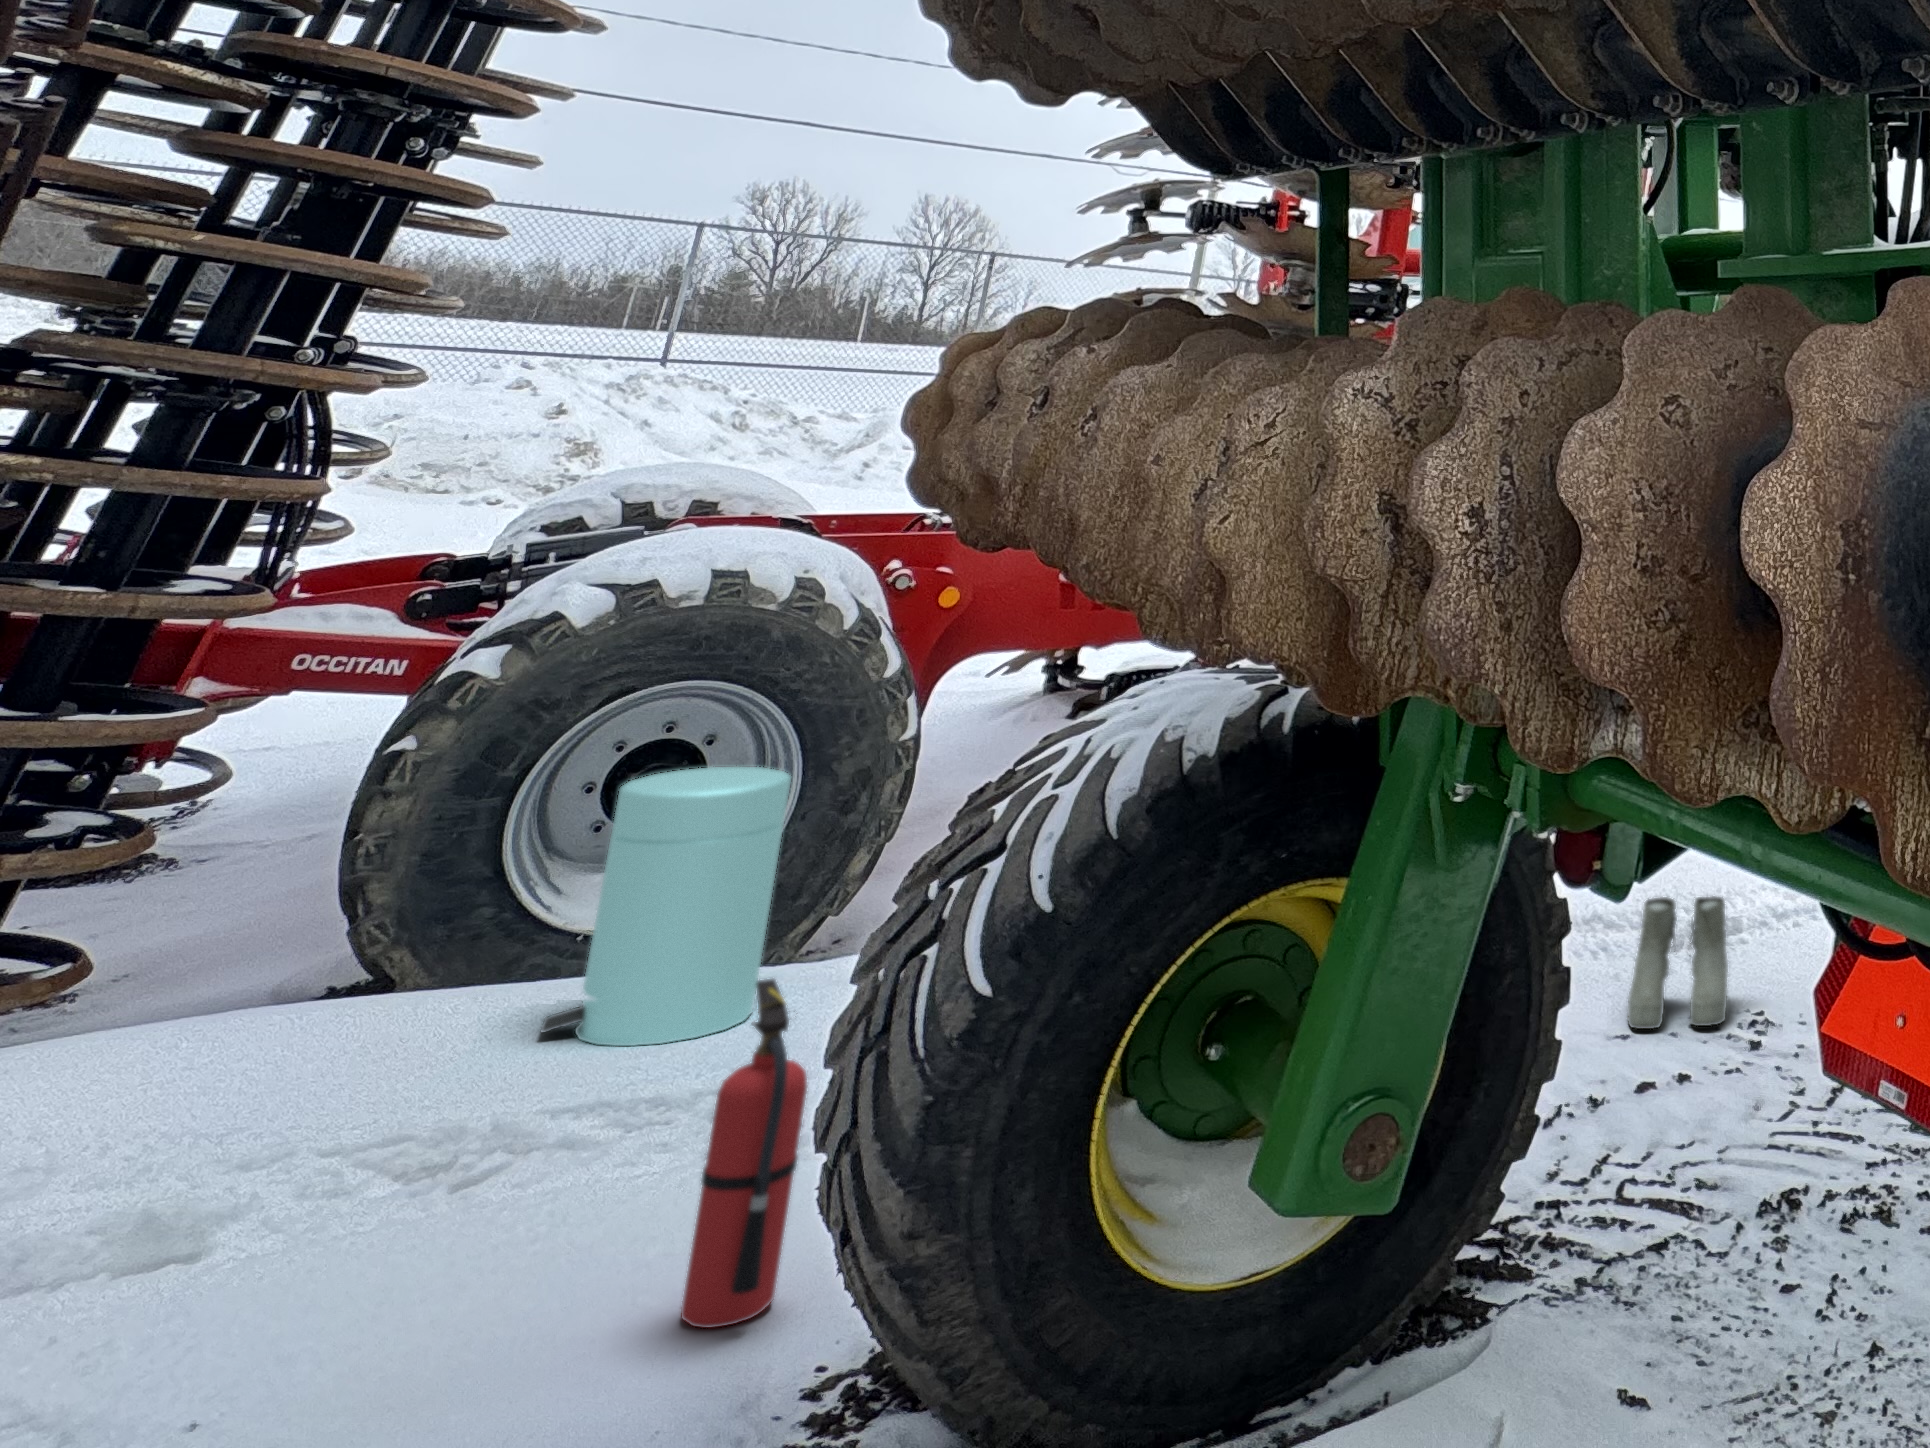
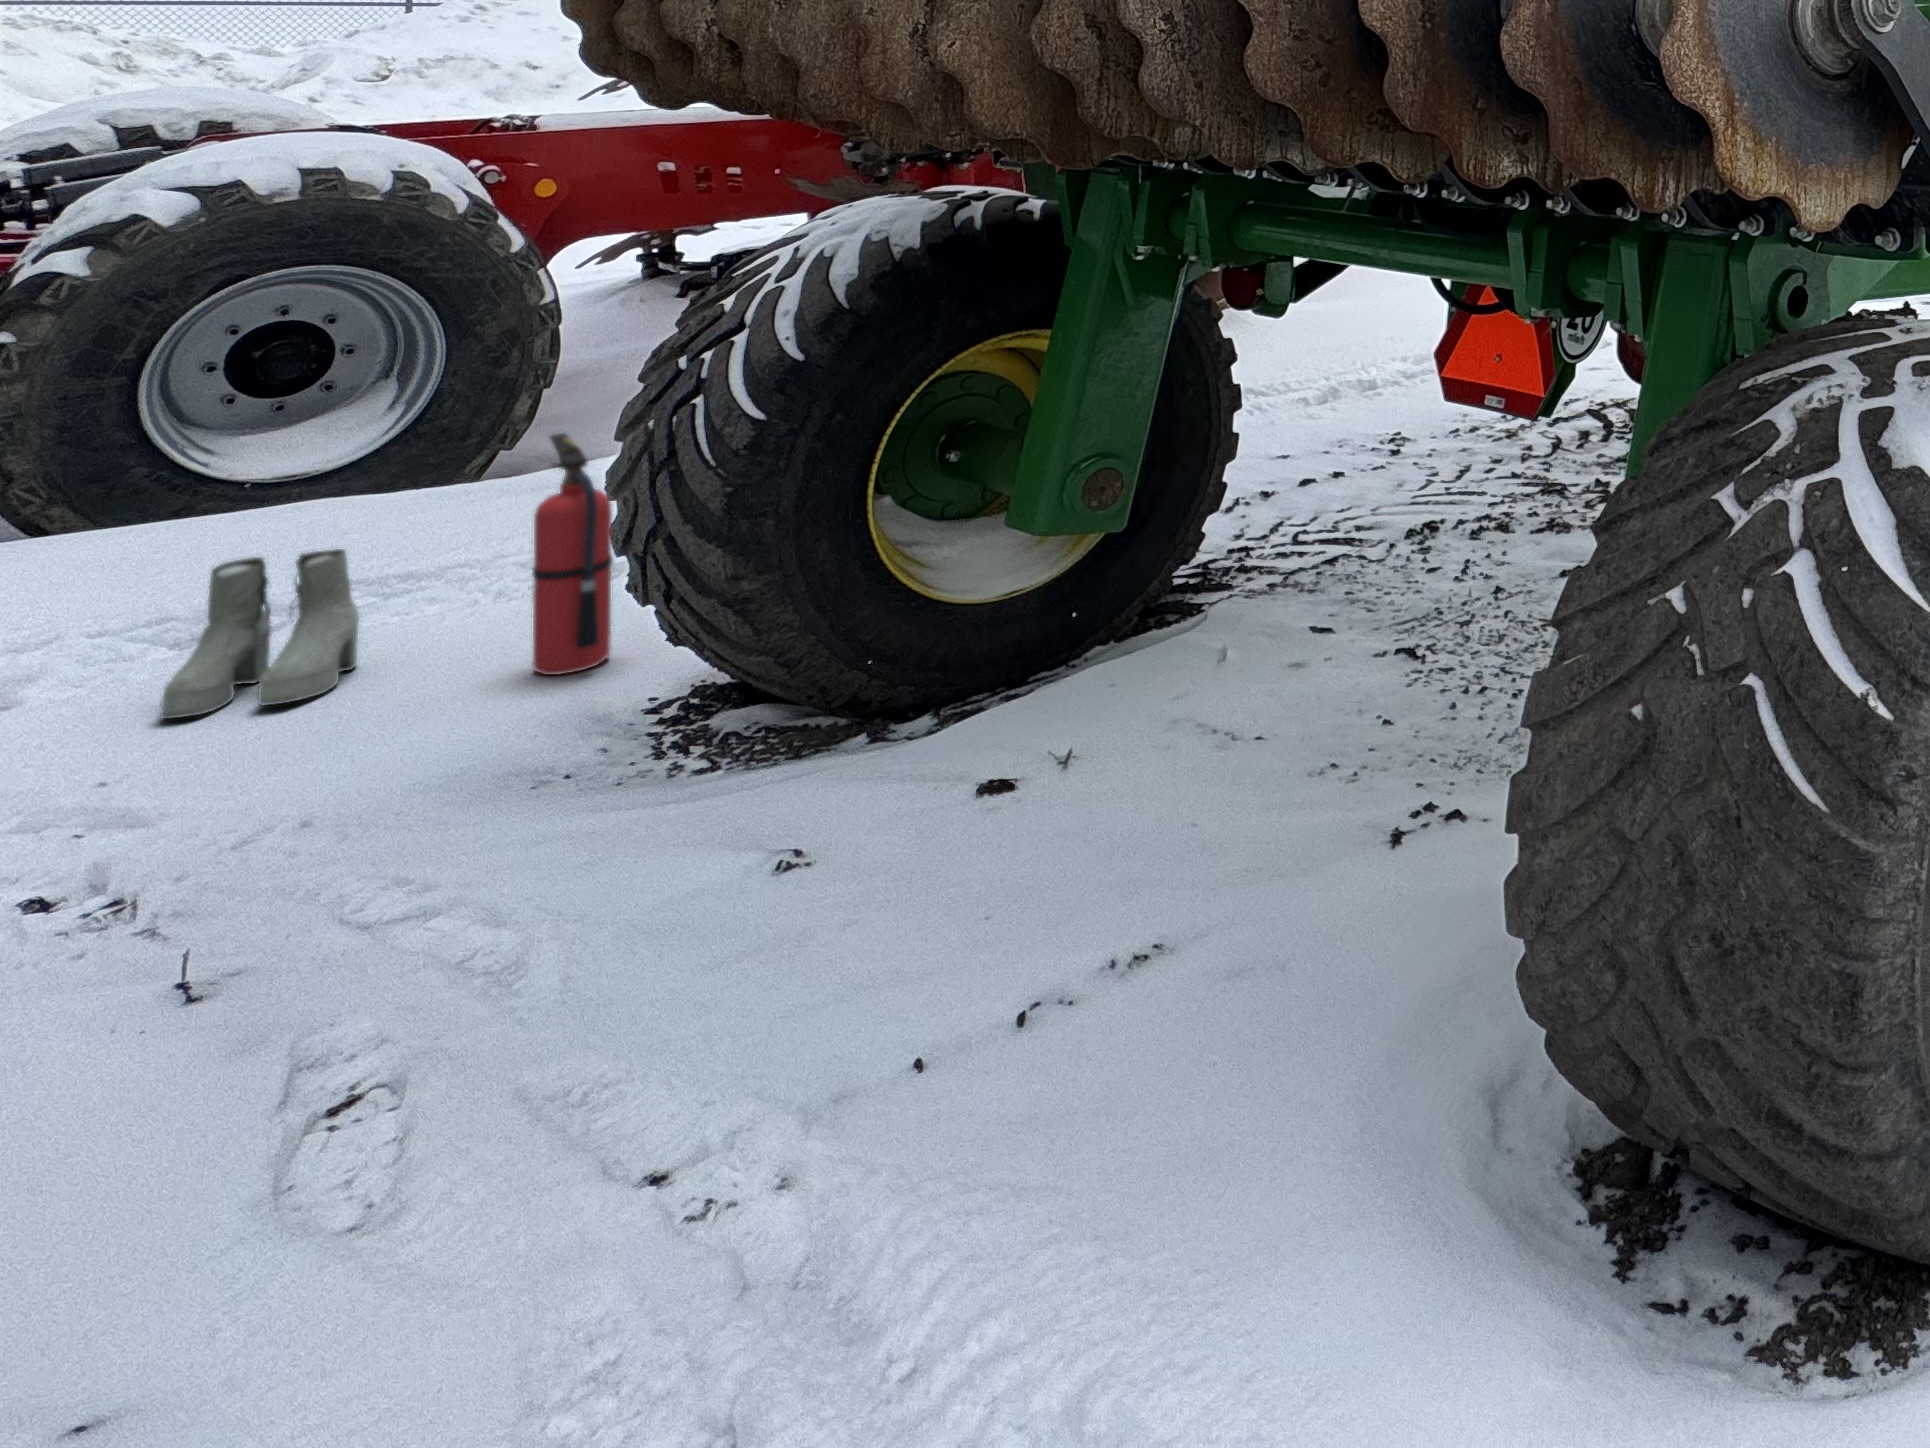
trash can: present [541,767,791,1046] -> none [297,307,499,531]
boots: present [1628,897,1728,1029] -> present [161,549,359,719]

